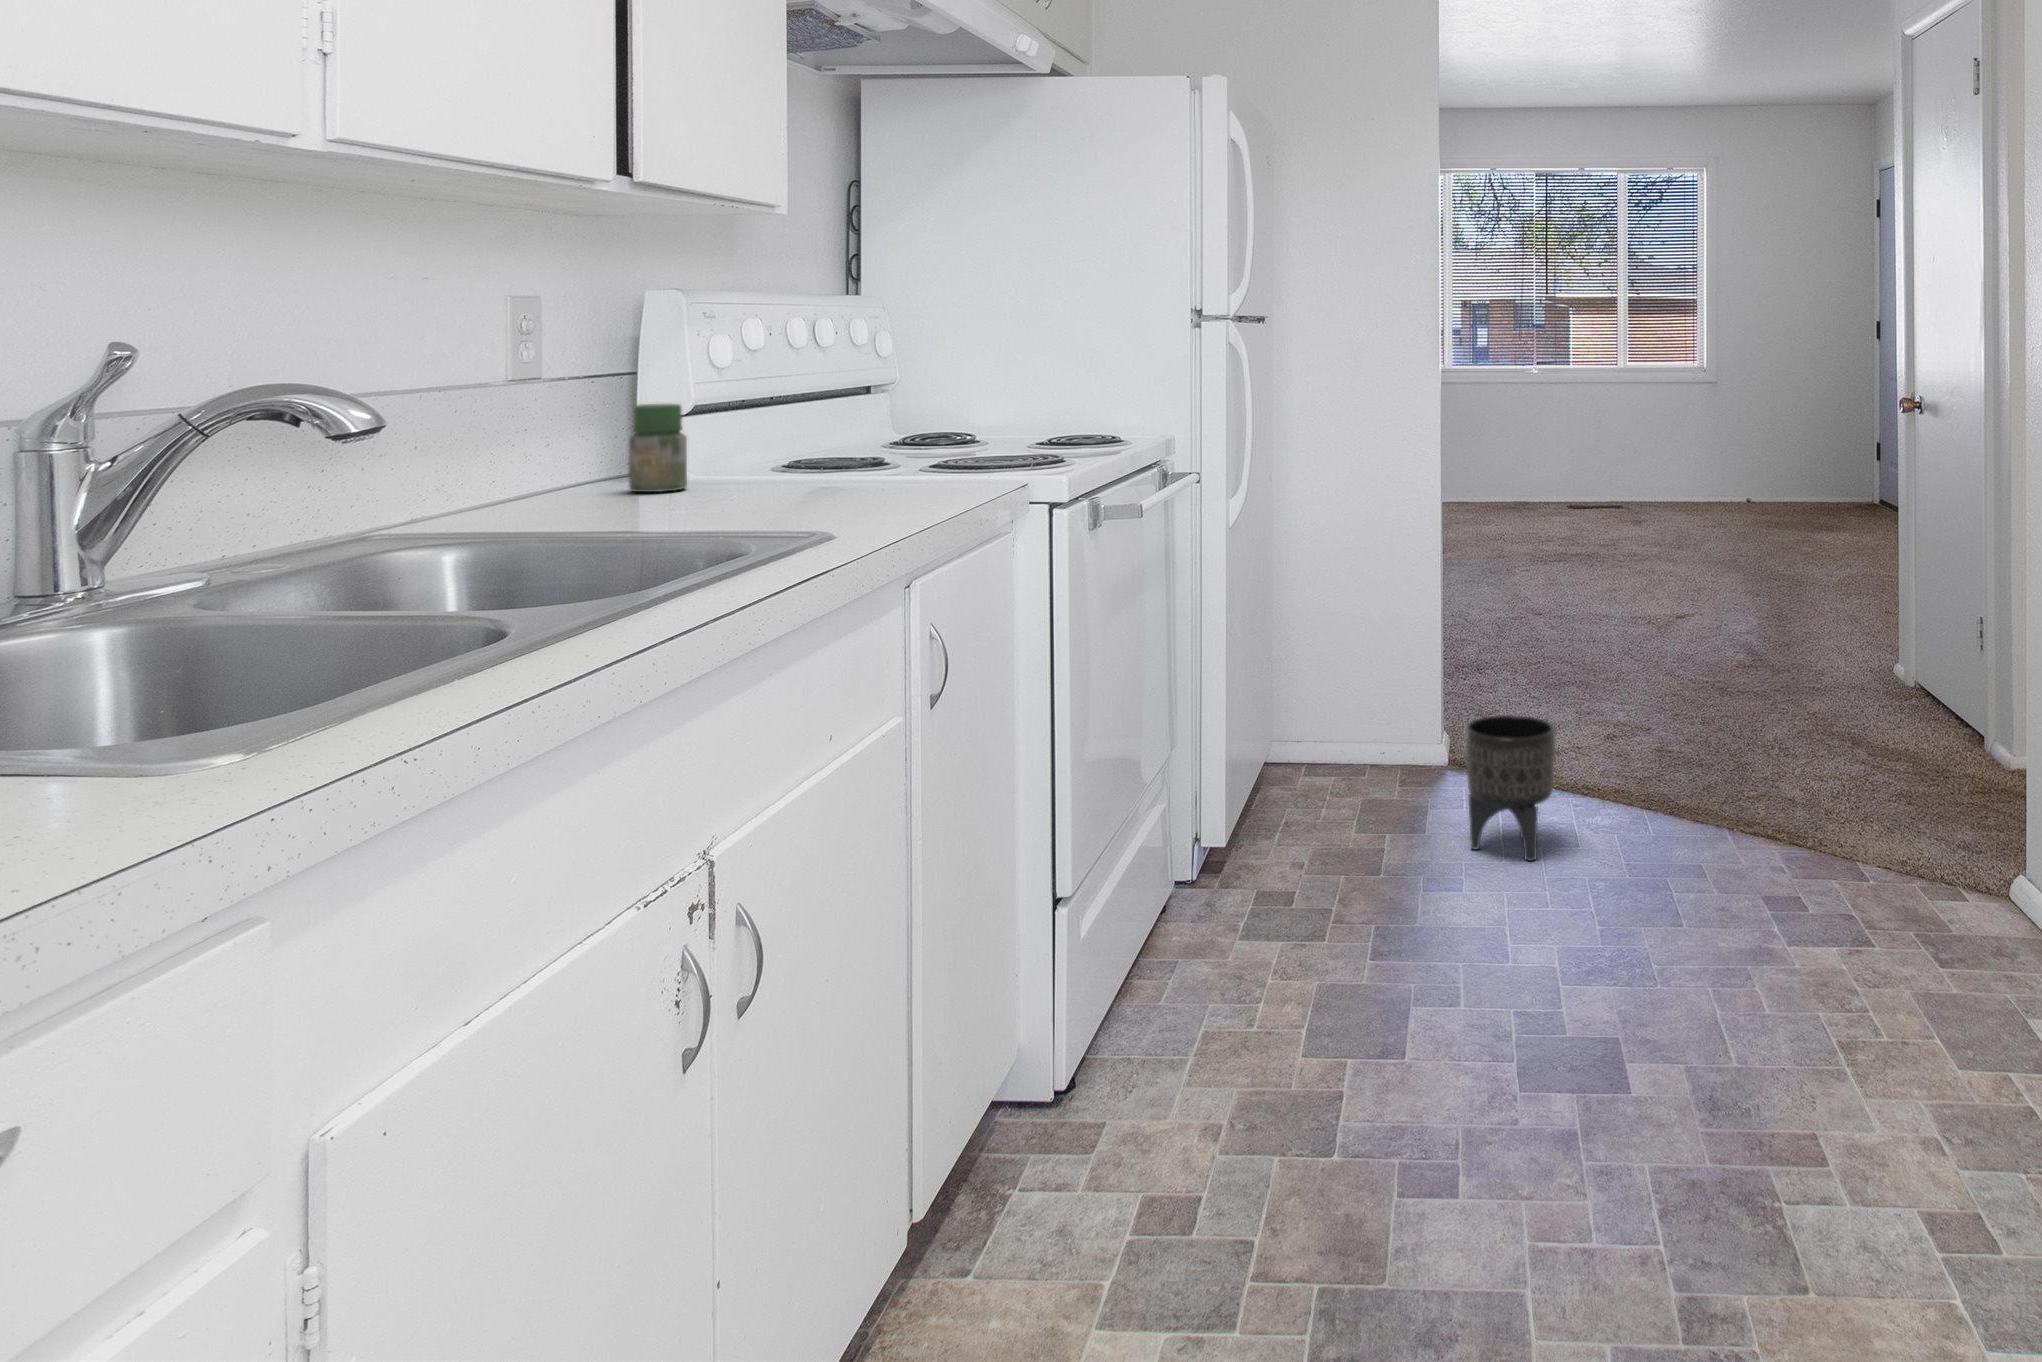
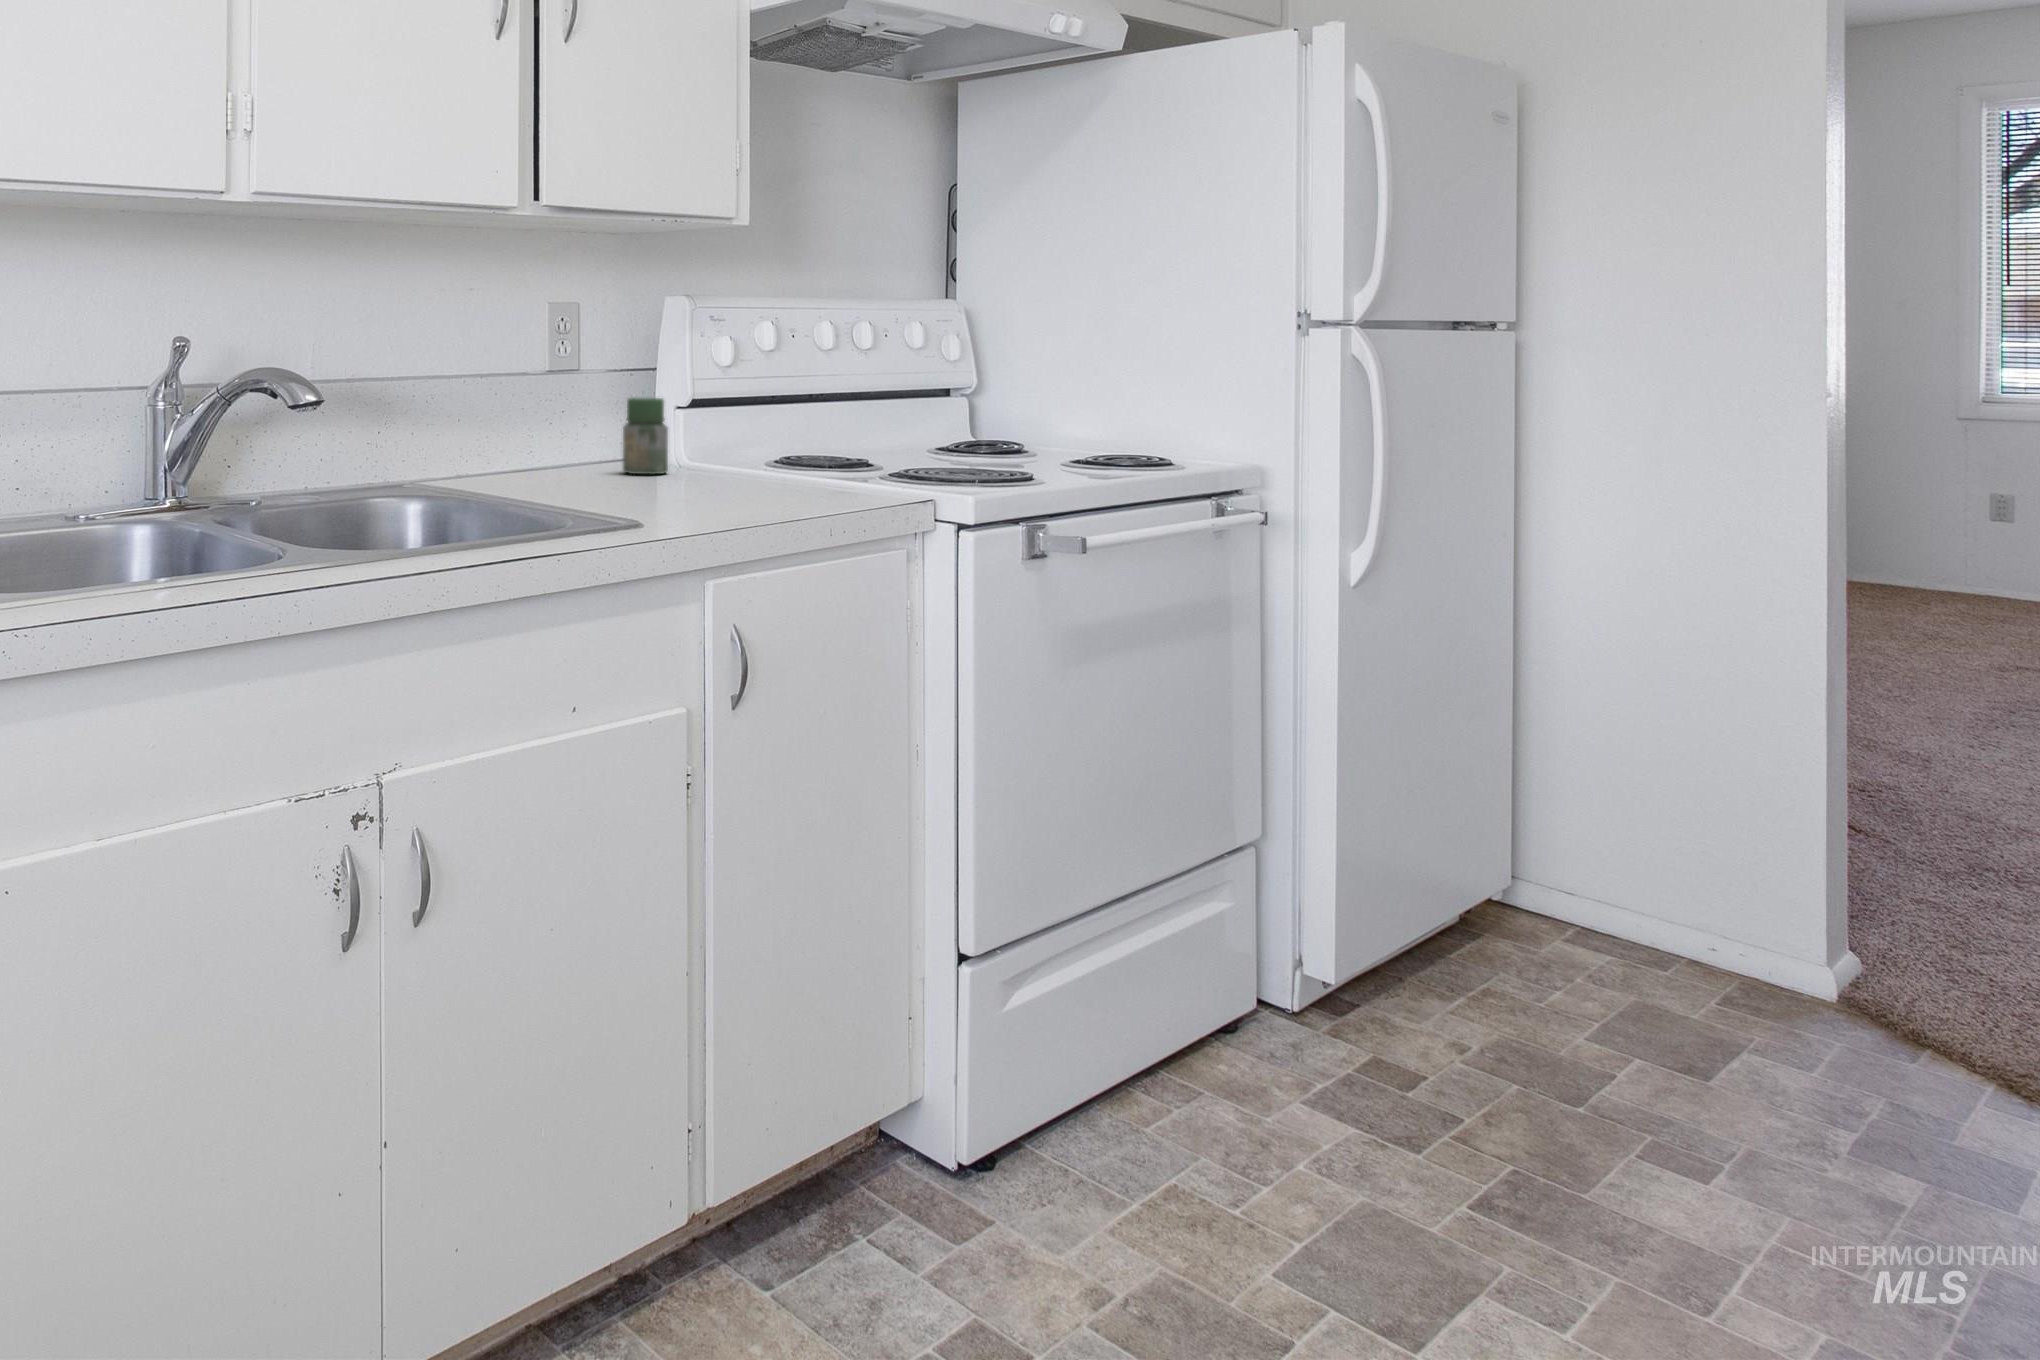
planter: present [1465,715,1556,861] -> none [1768,931,1963,1184]

